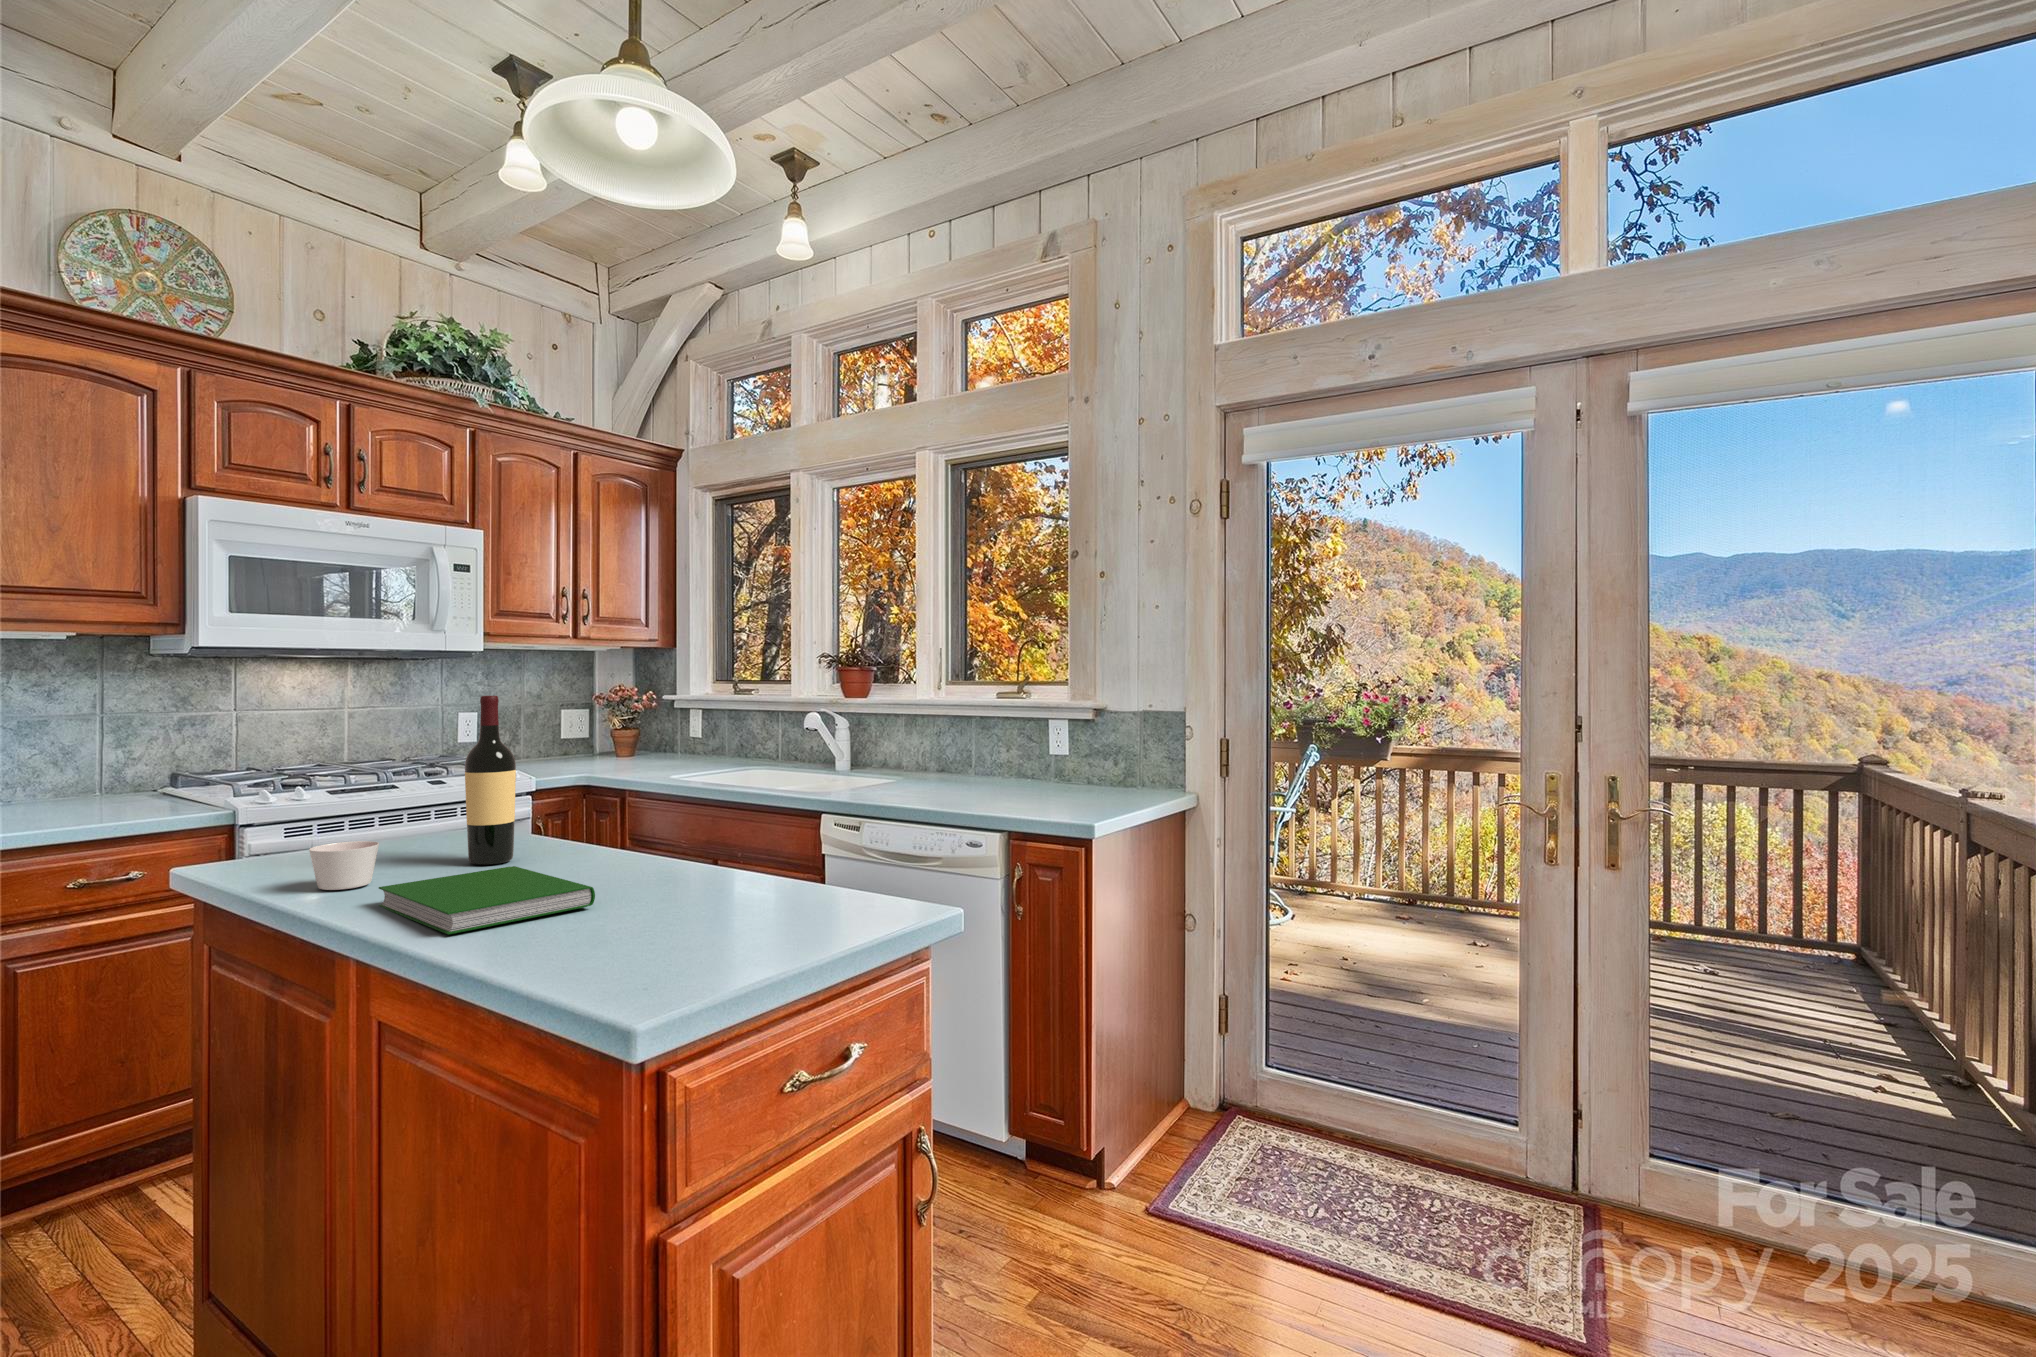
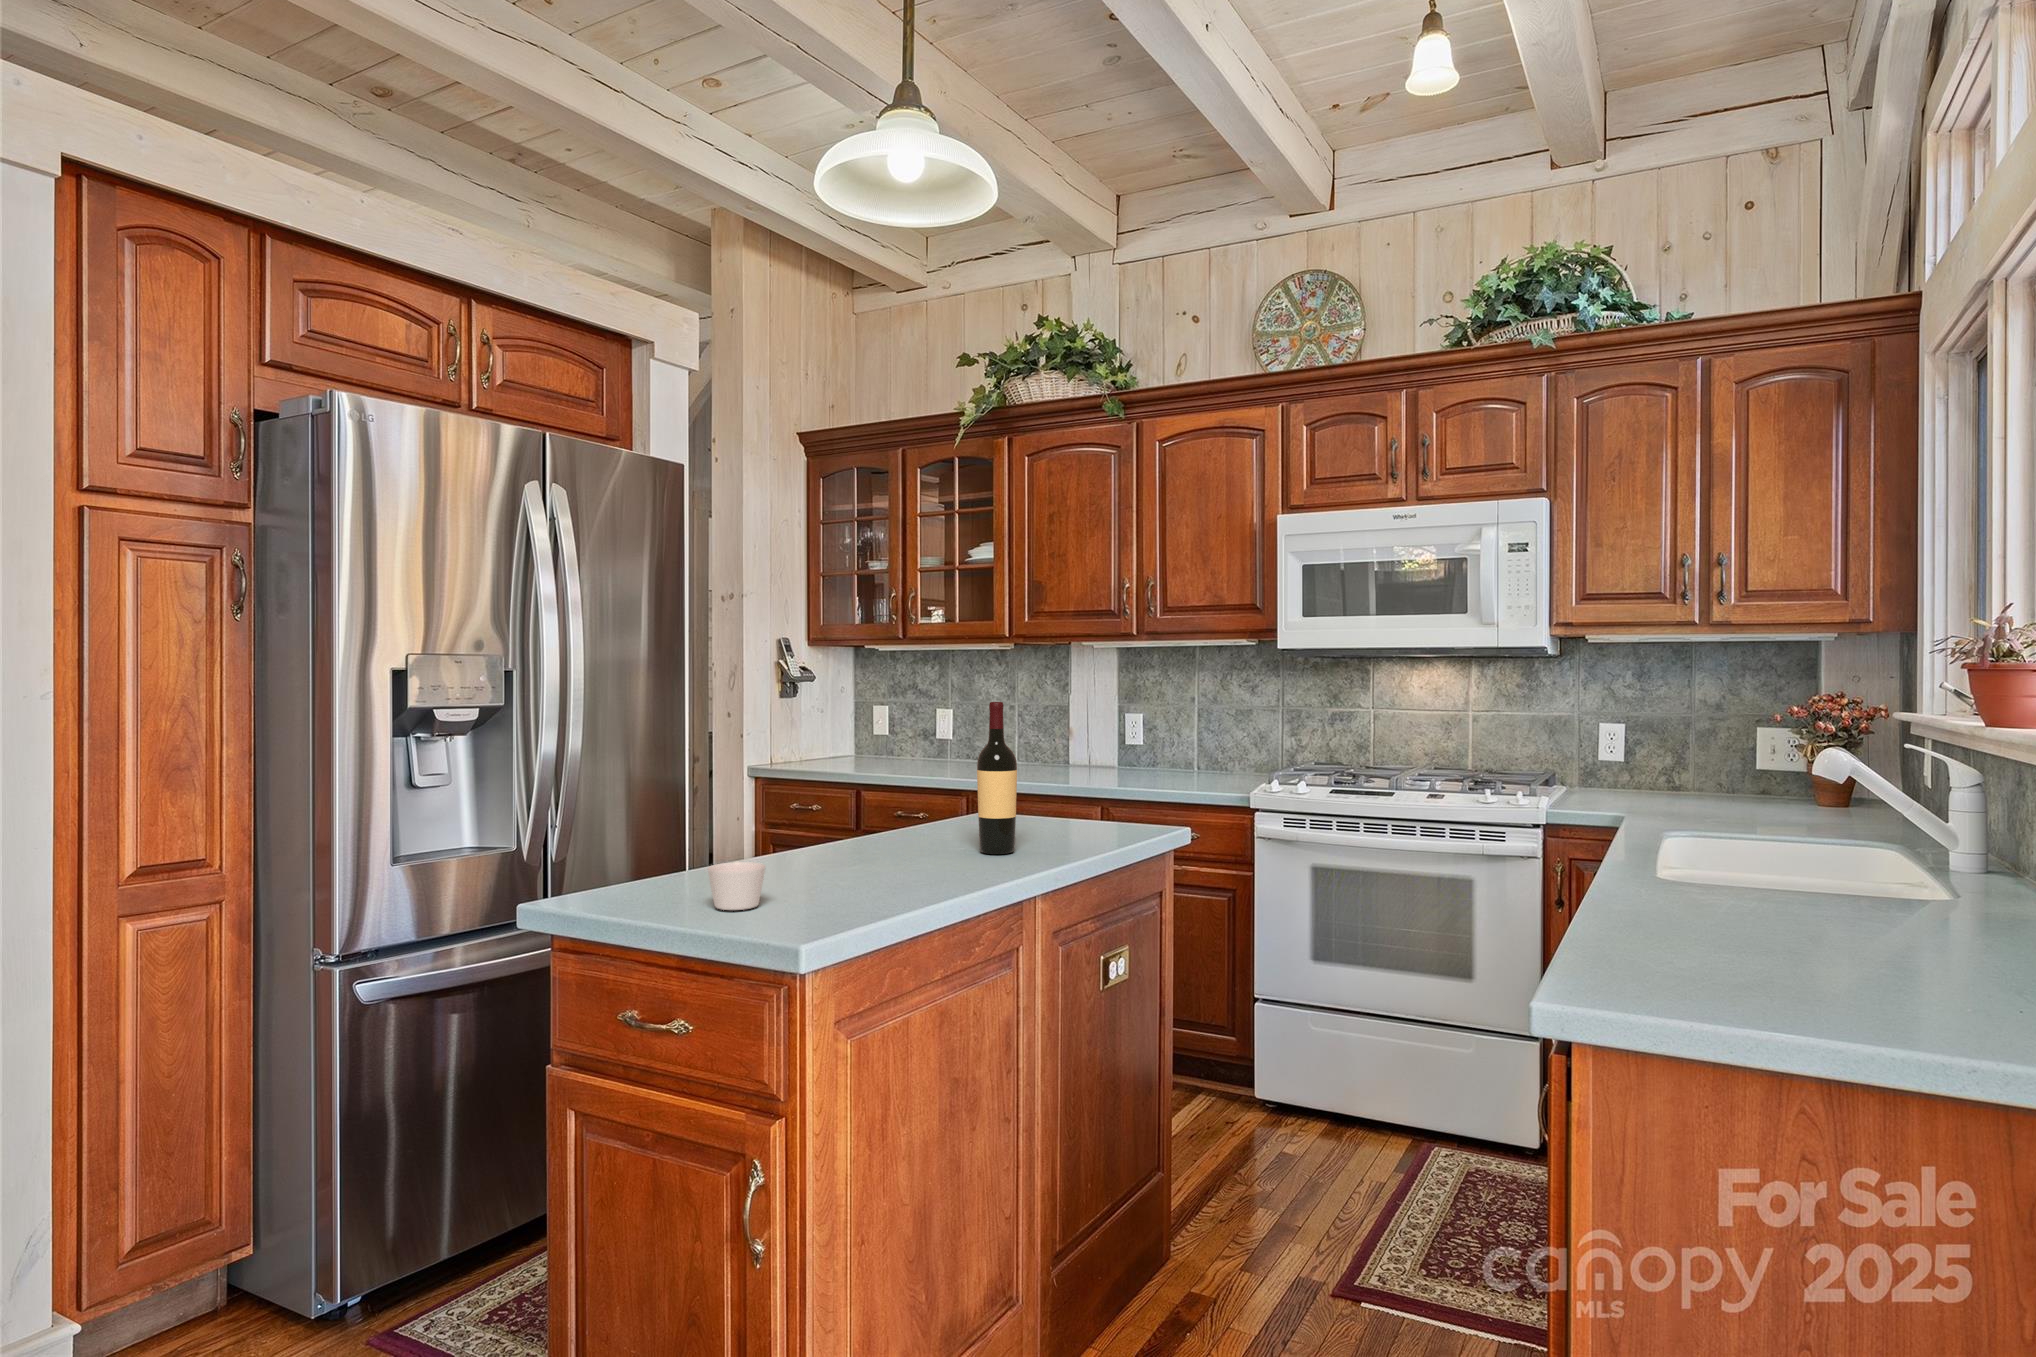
candle: present [309,841,379,890] -> present [708,862,765,910]
hardcover book: present [379,866,595,934] -> none [749,843,922,887]

